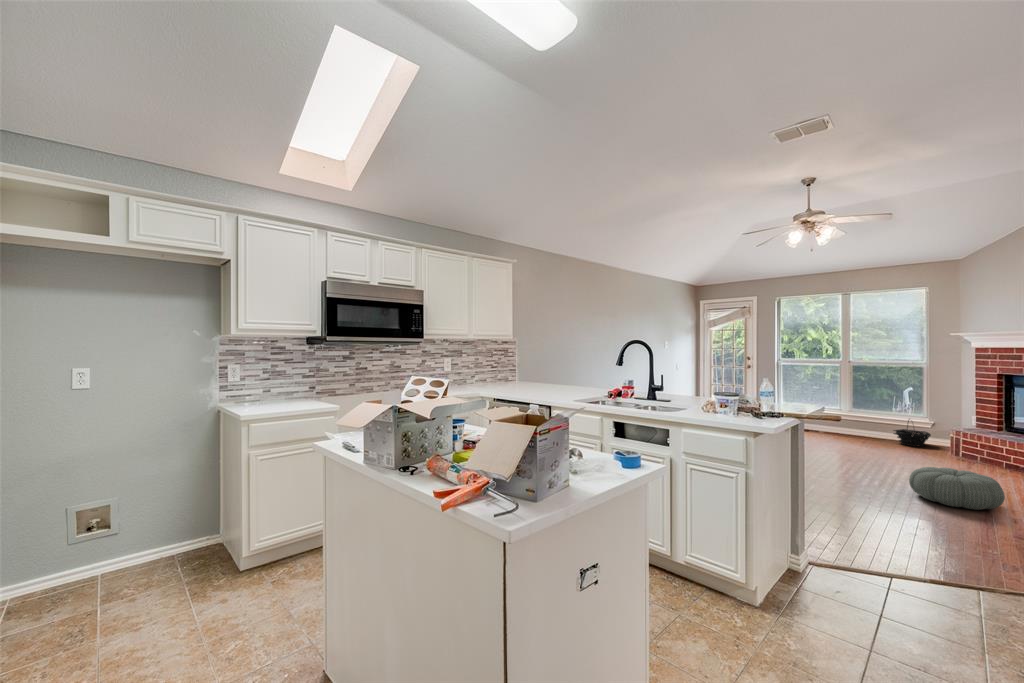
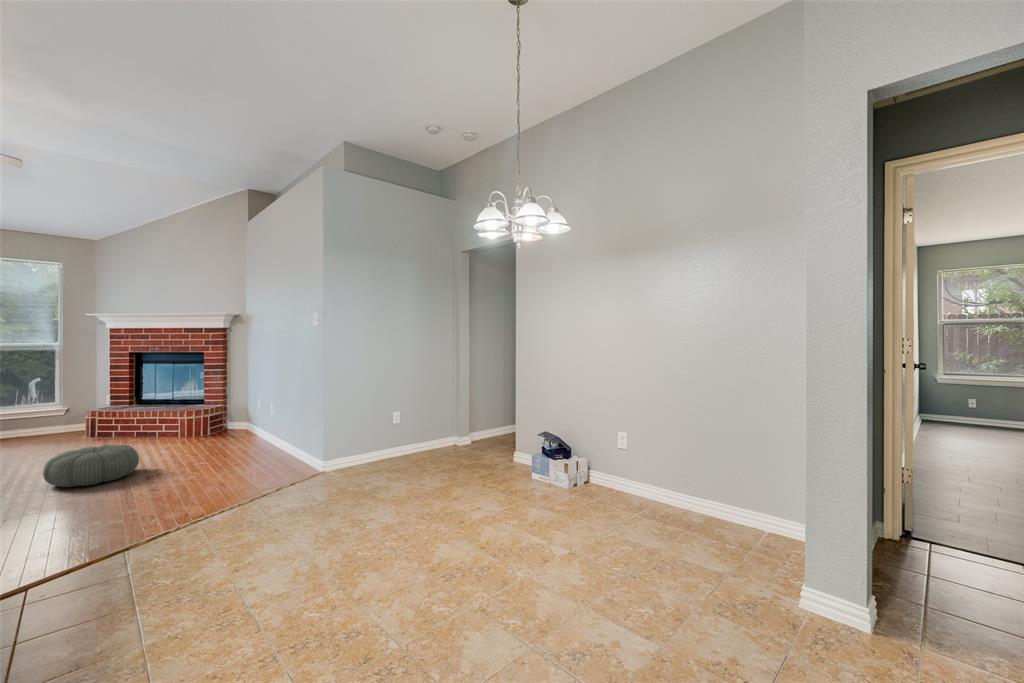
basket: present [894,421,931,447] -> none [18,409,65,440]

